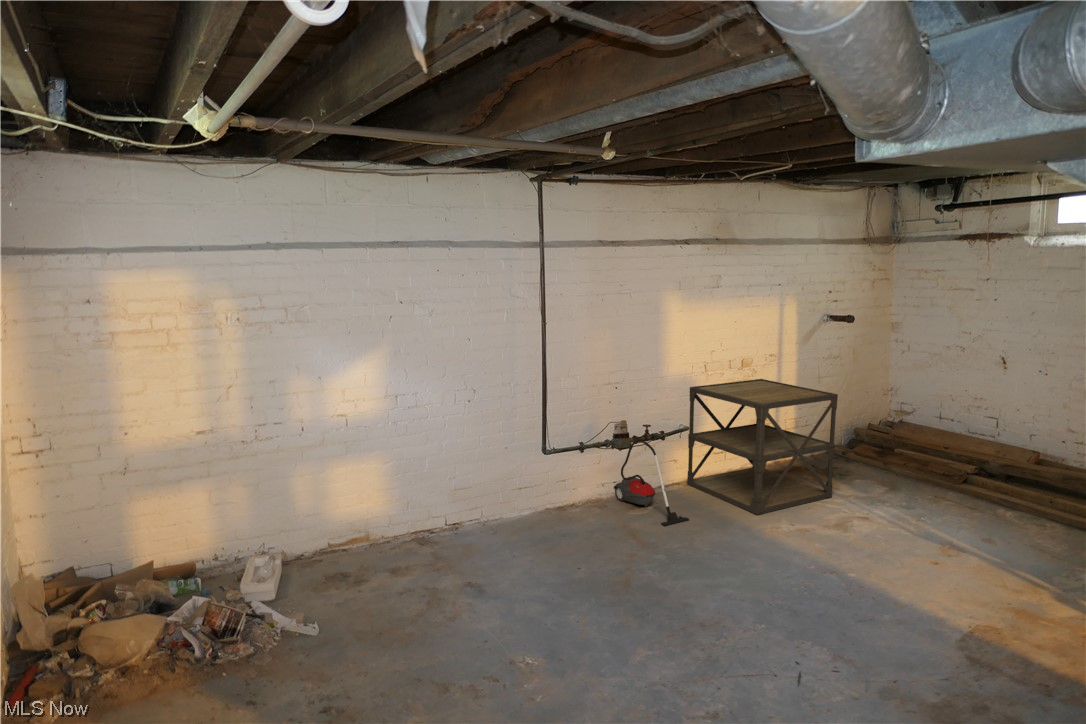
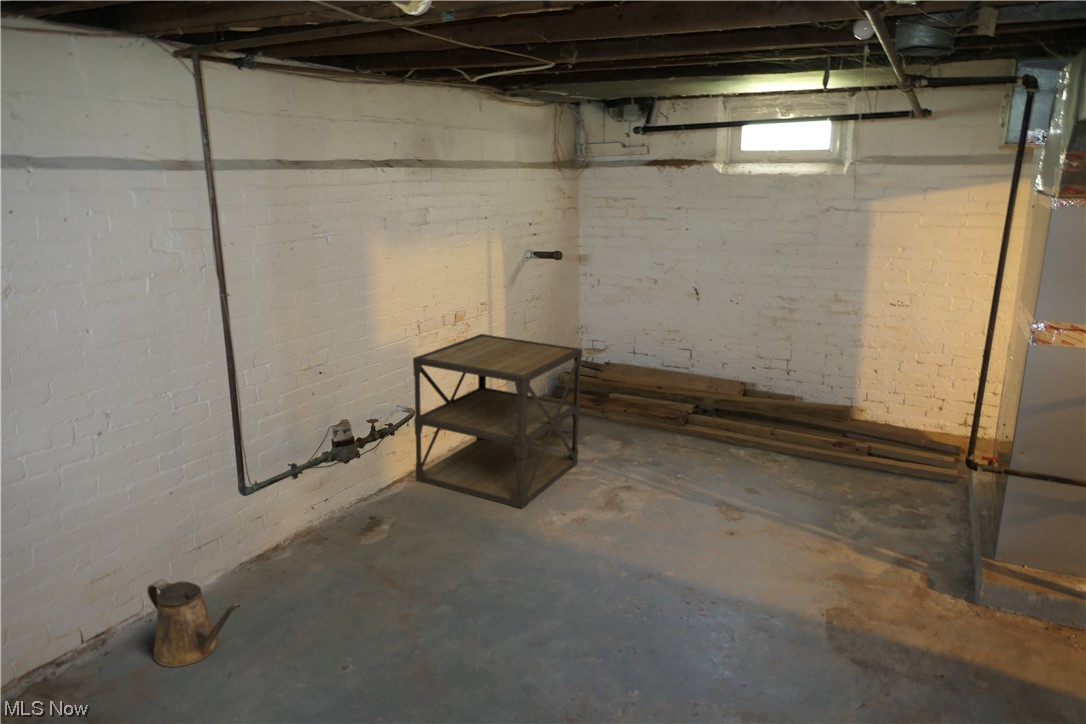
vacuum cleaner: present [614,440,689,526] -> none [335,446,453,556]
watering can: none [475,490,516,542] -> present [147,579,240,667]

